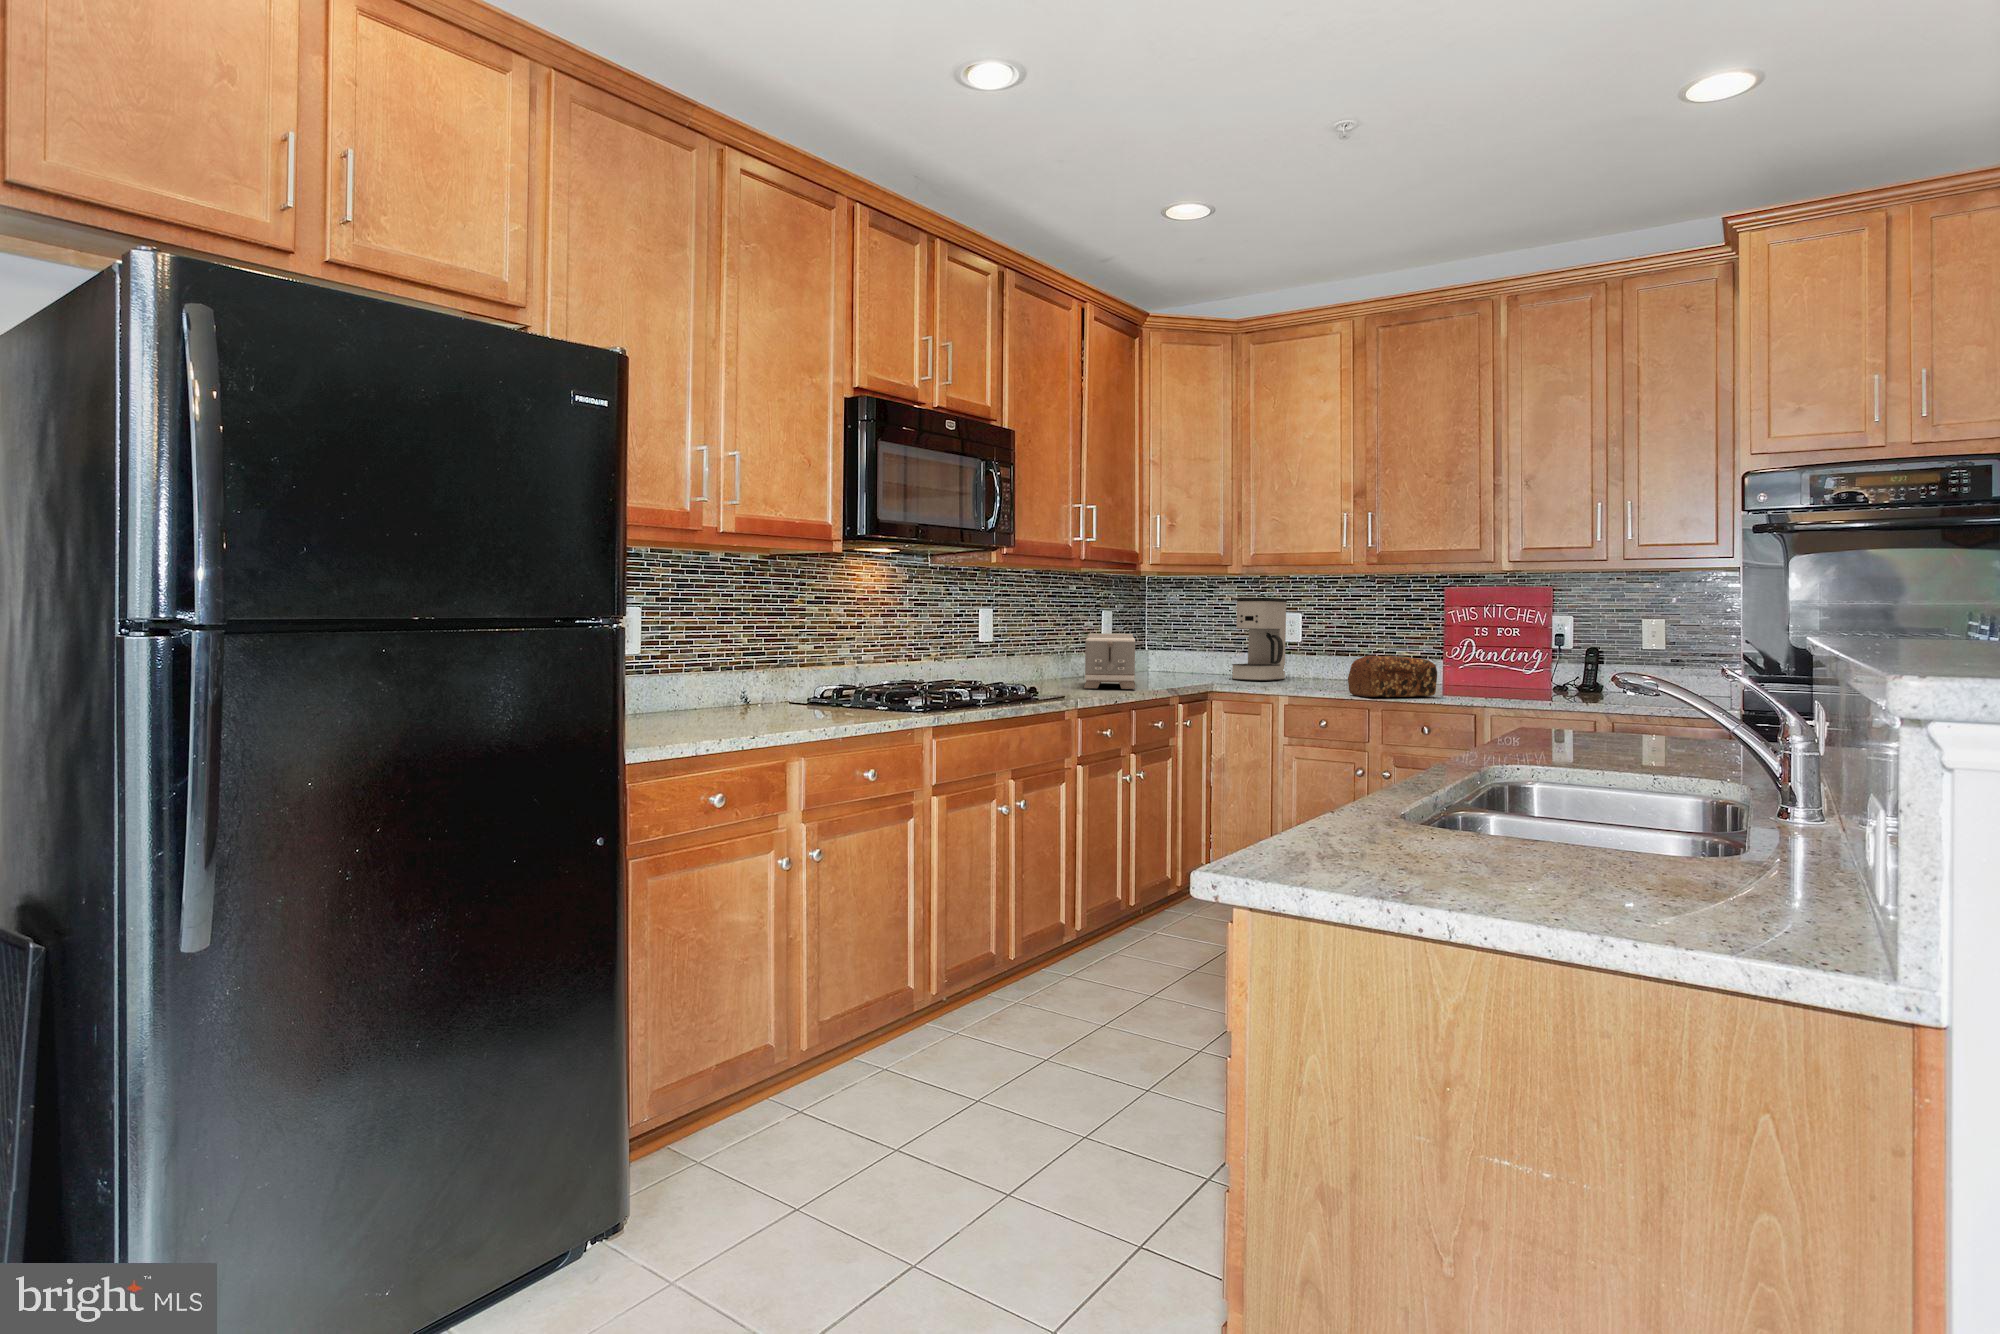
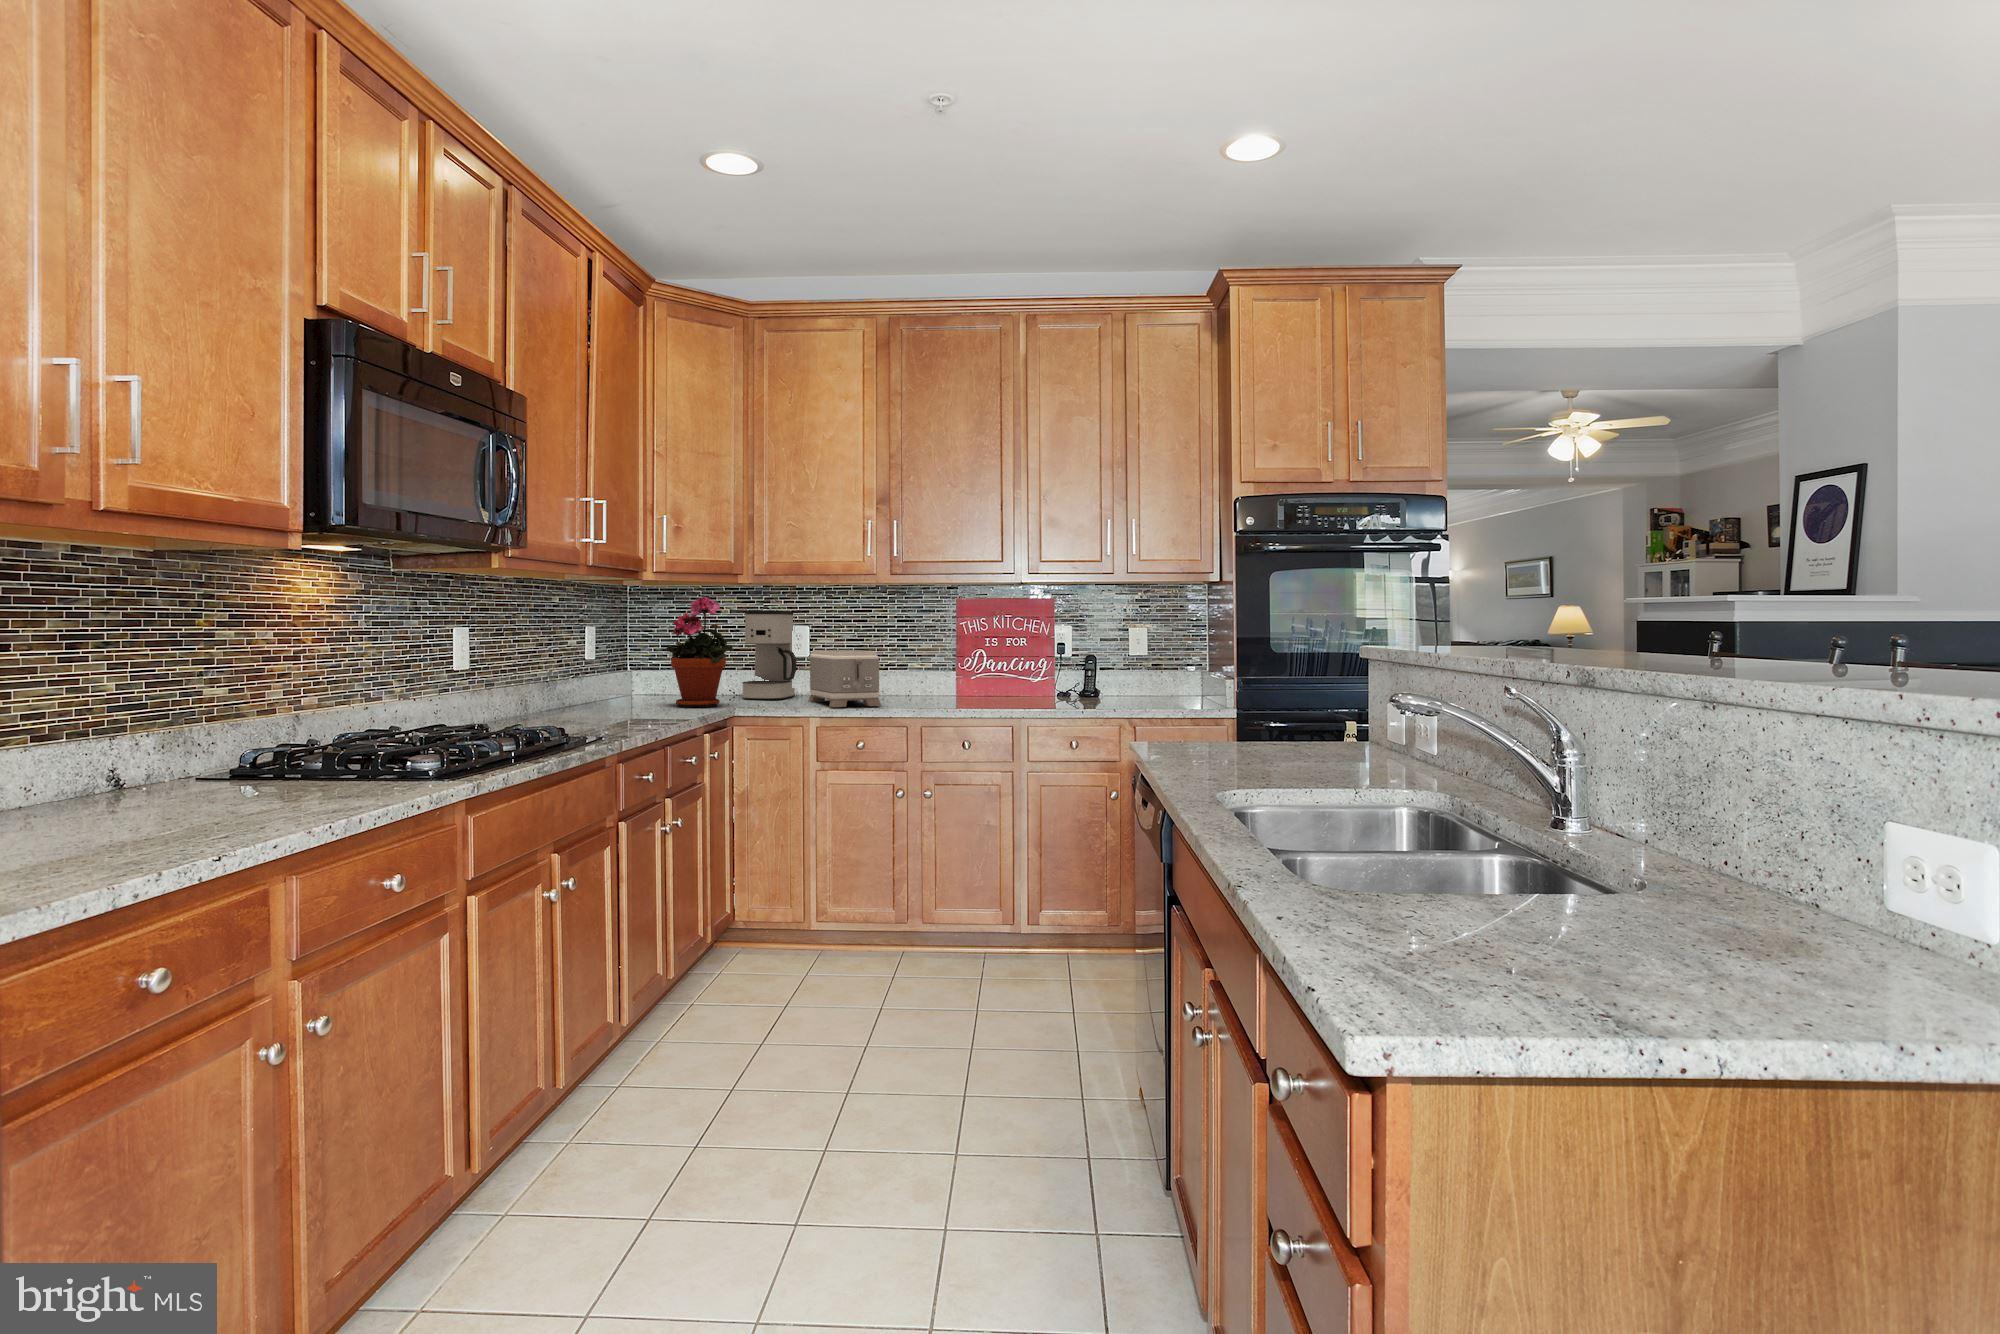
potted plant: none [1159,585,1214,683] -> present [666,597,733,707]
toaster: present [1084,633,1135,689] -> present [808,650,881,707]
bread loaf: present [1348,656,1437,697] -> none [885,671,966,715]

